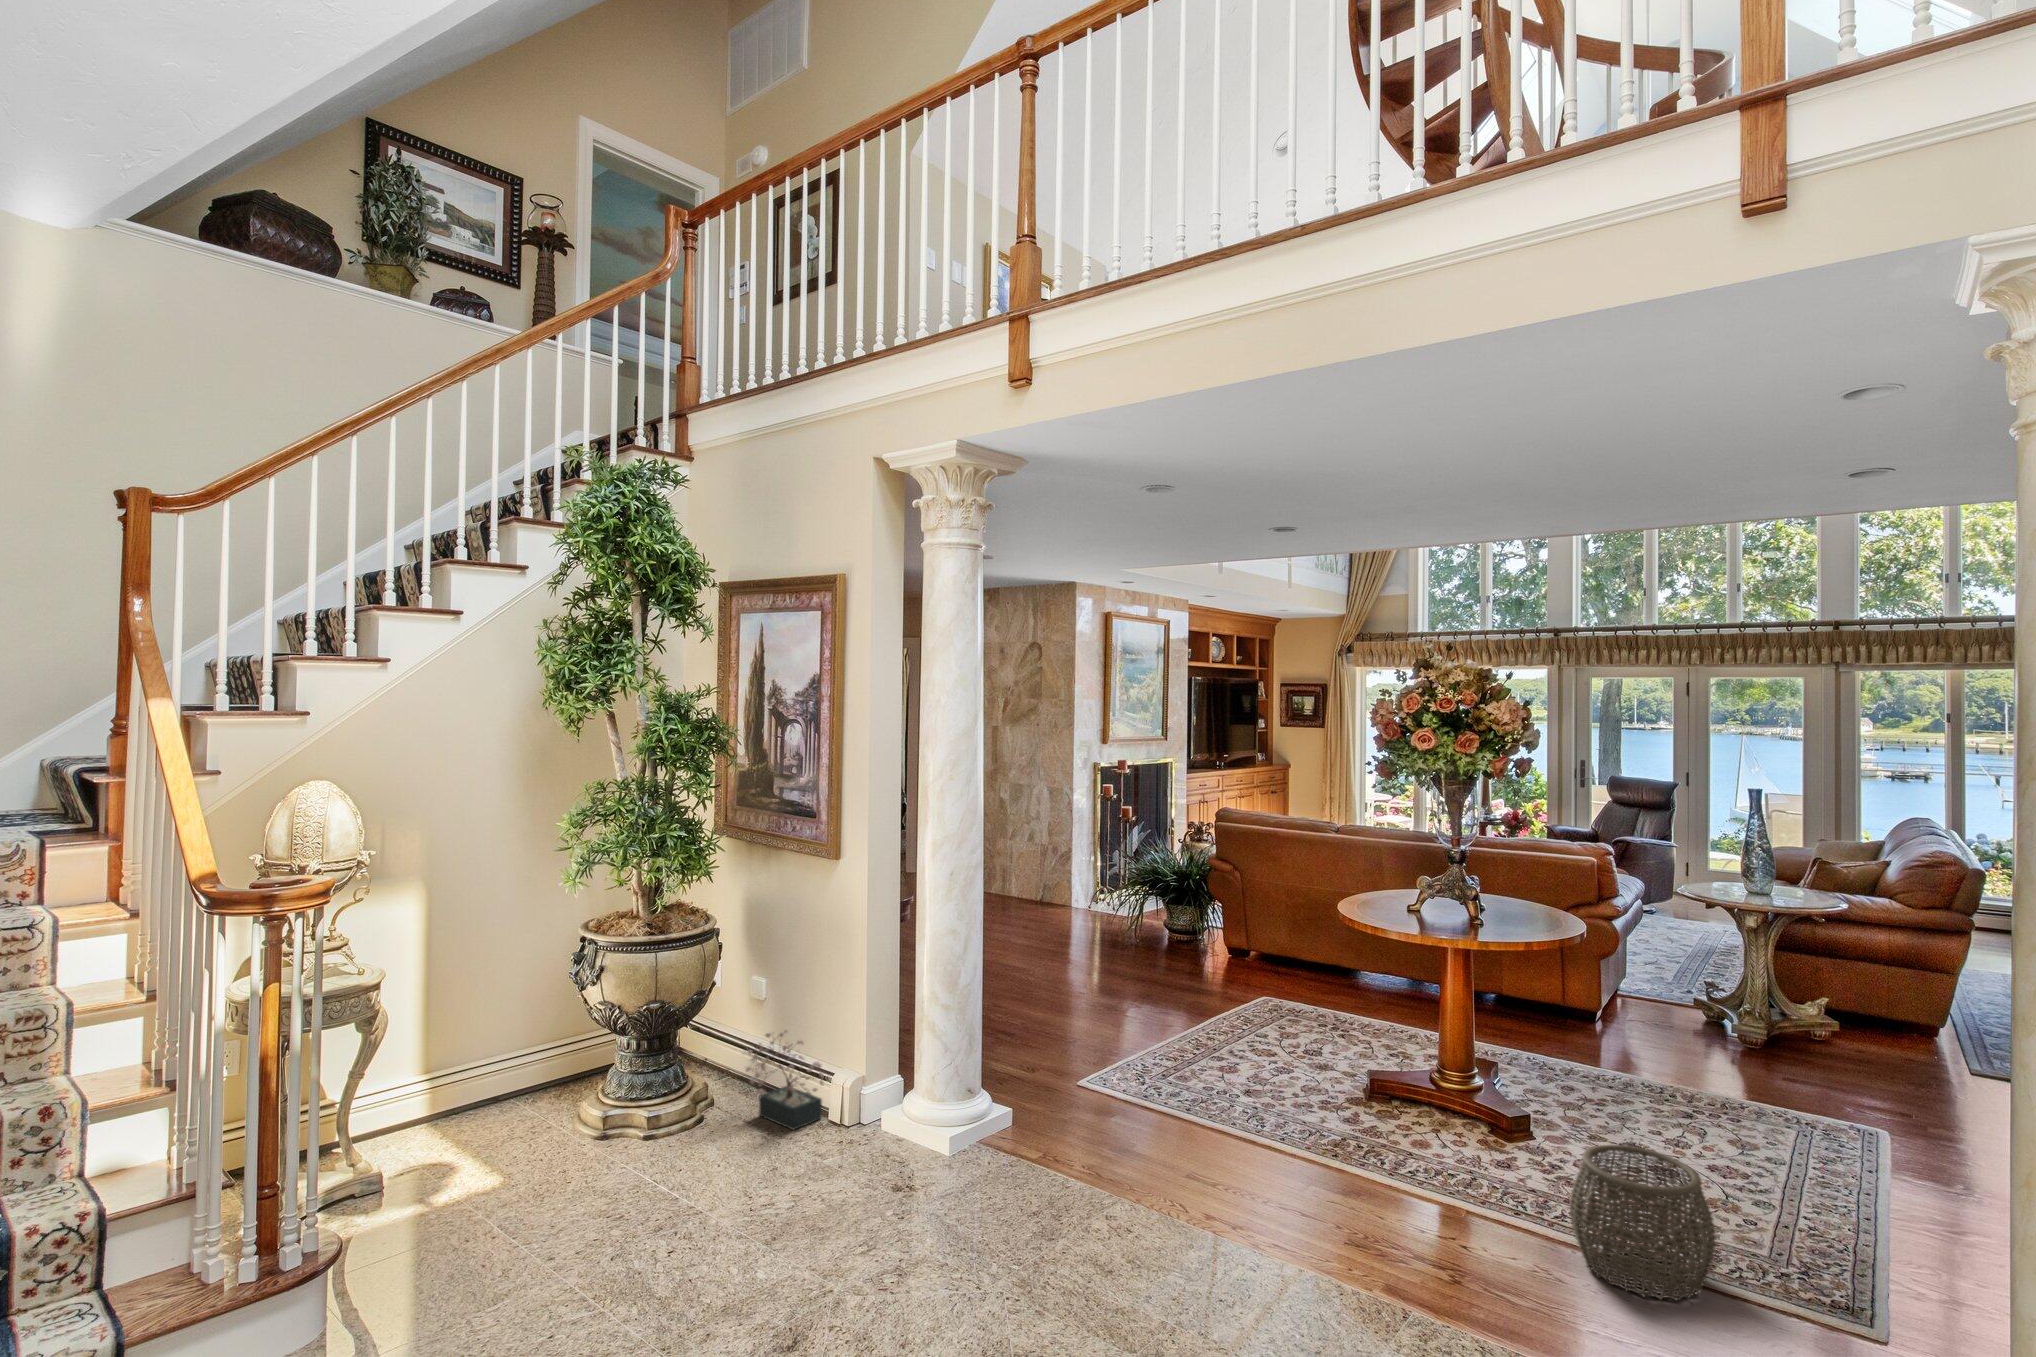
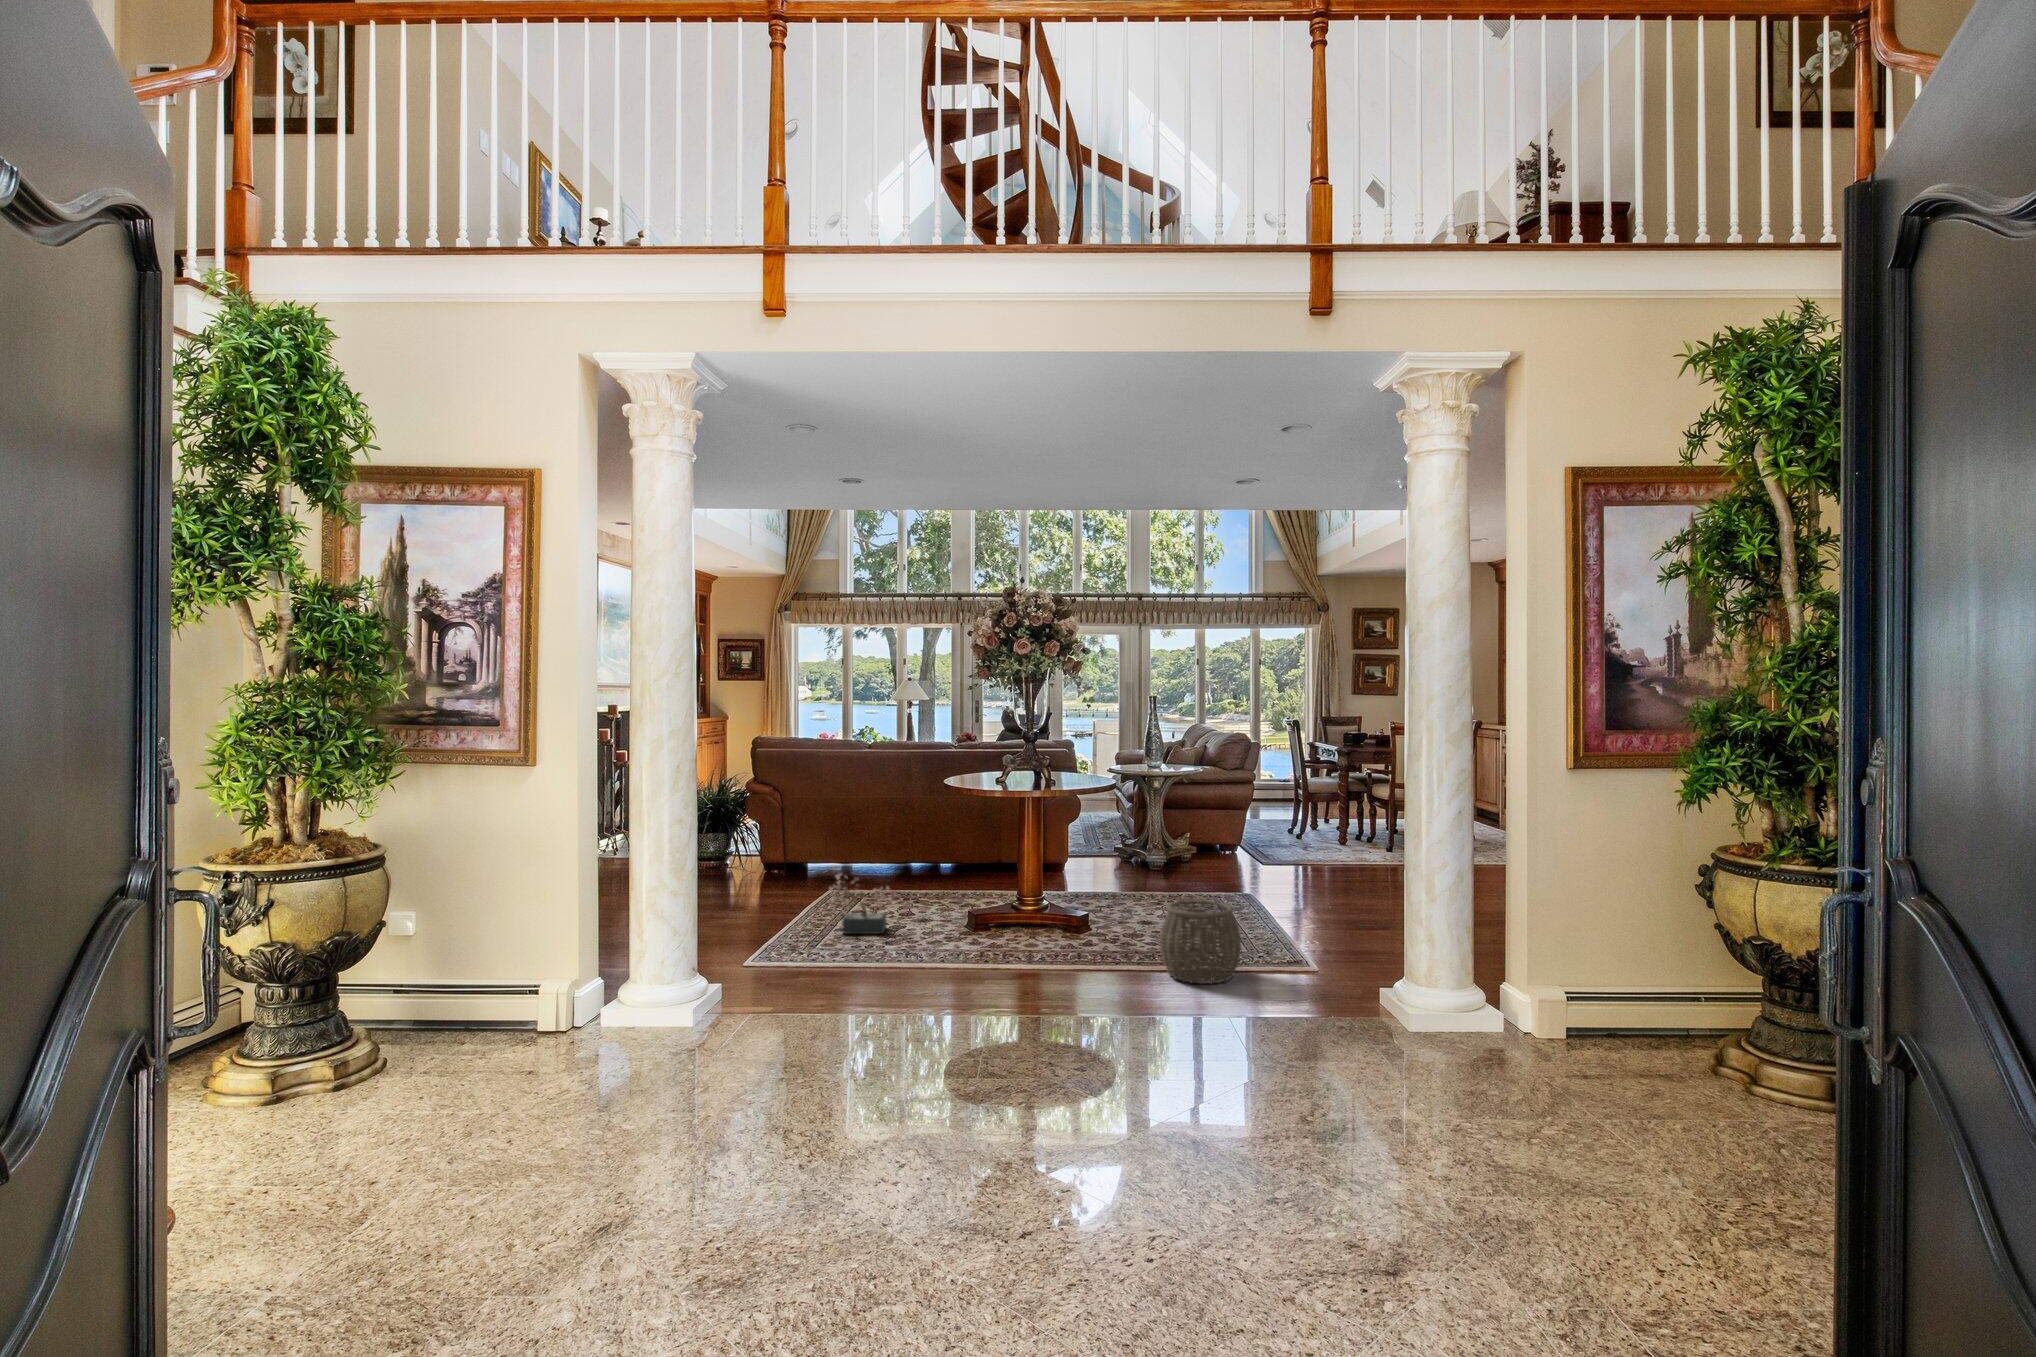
decorative plant: present [745,1031,831,1130] -> present [828,874,895,934]

